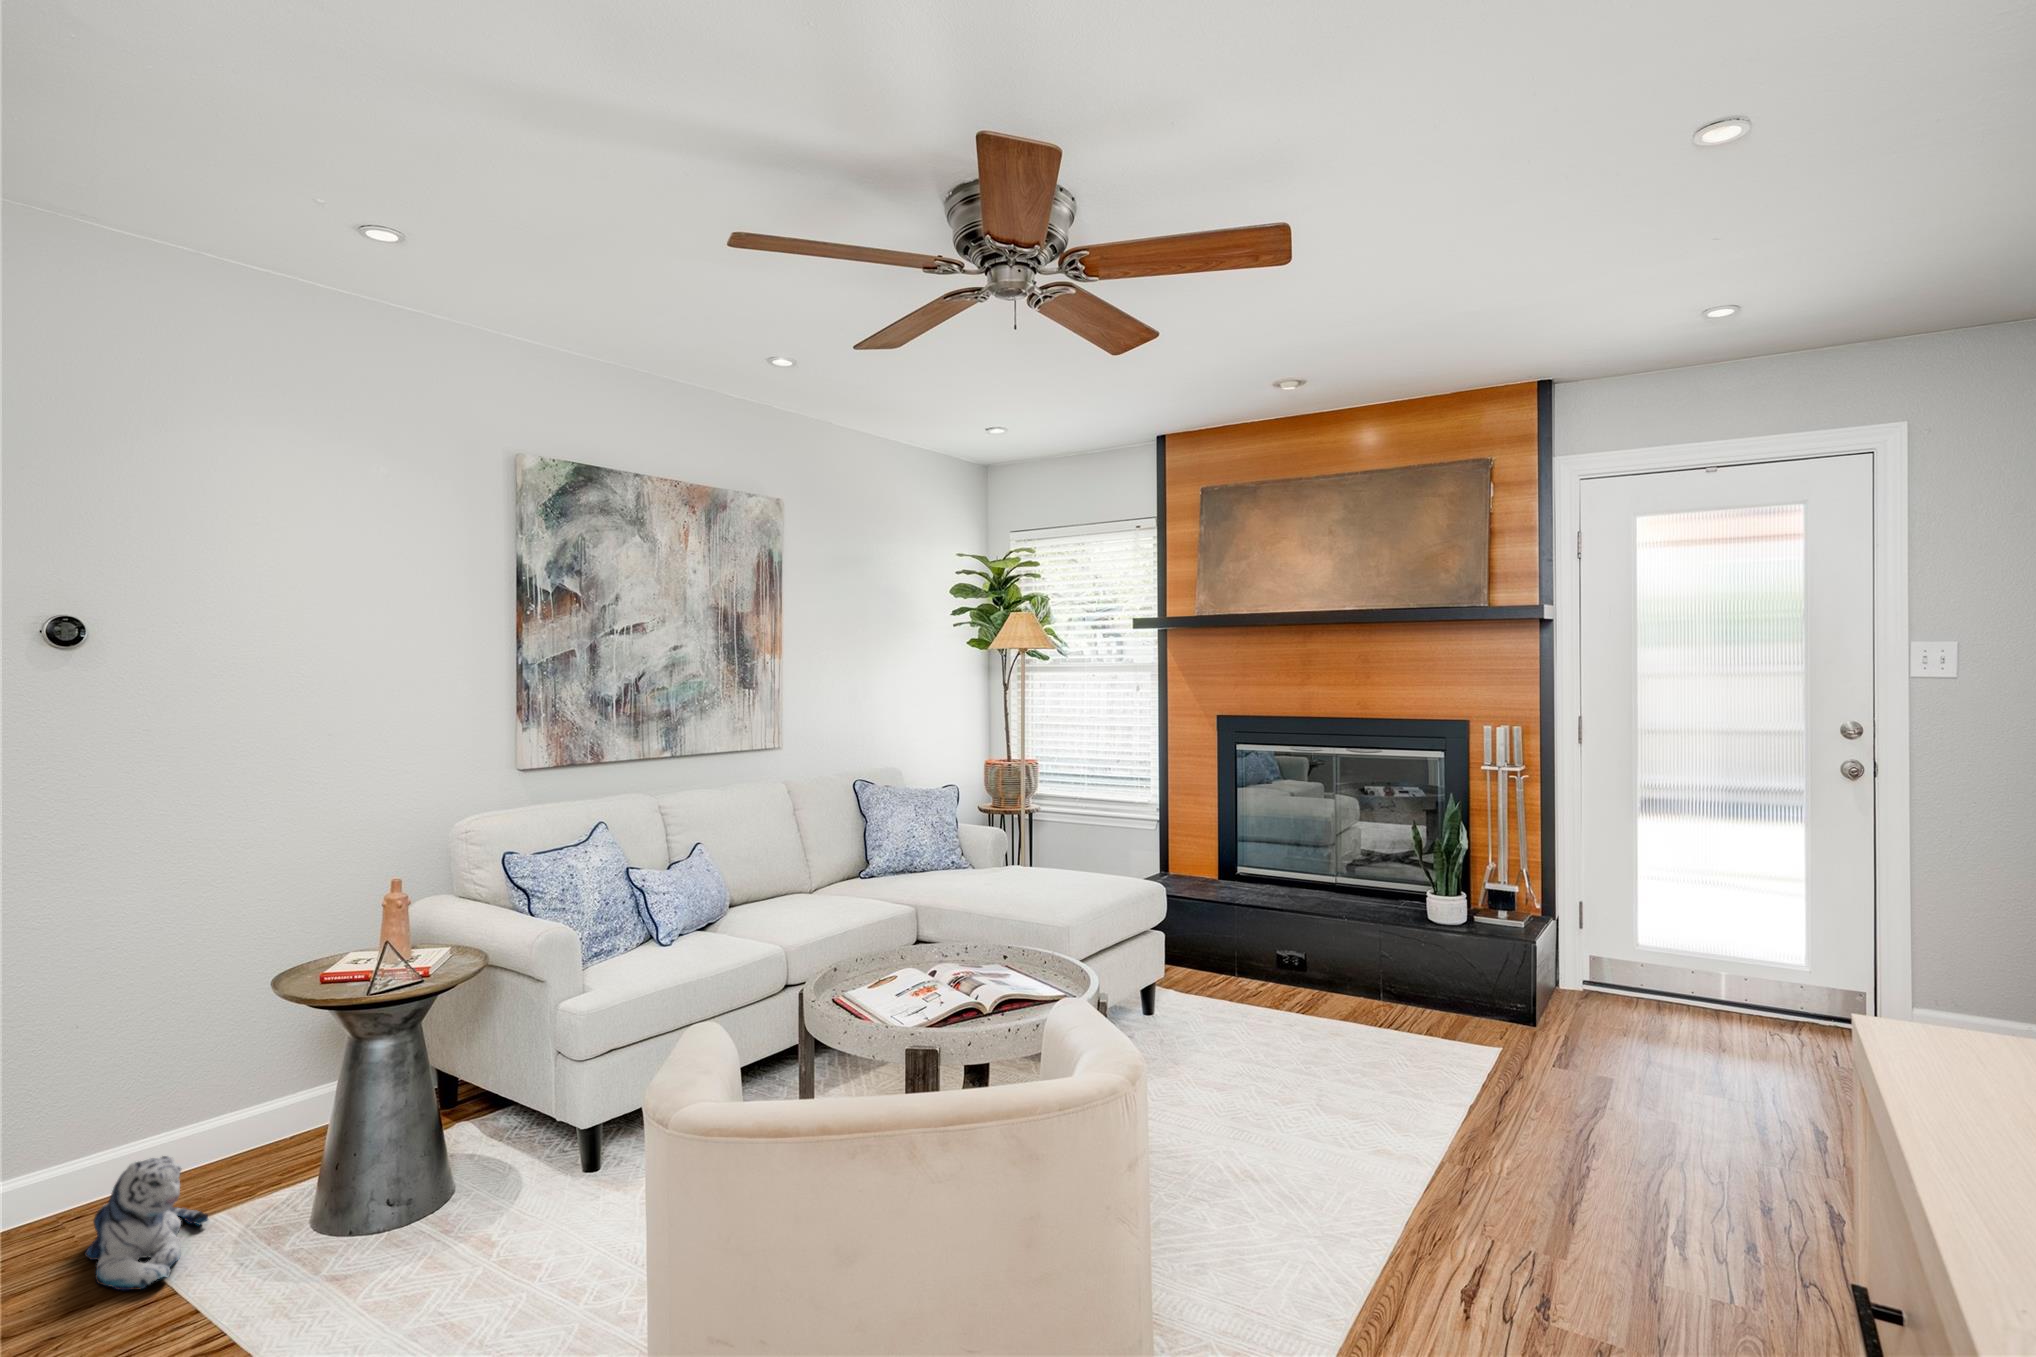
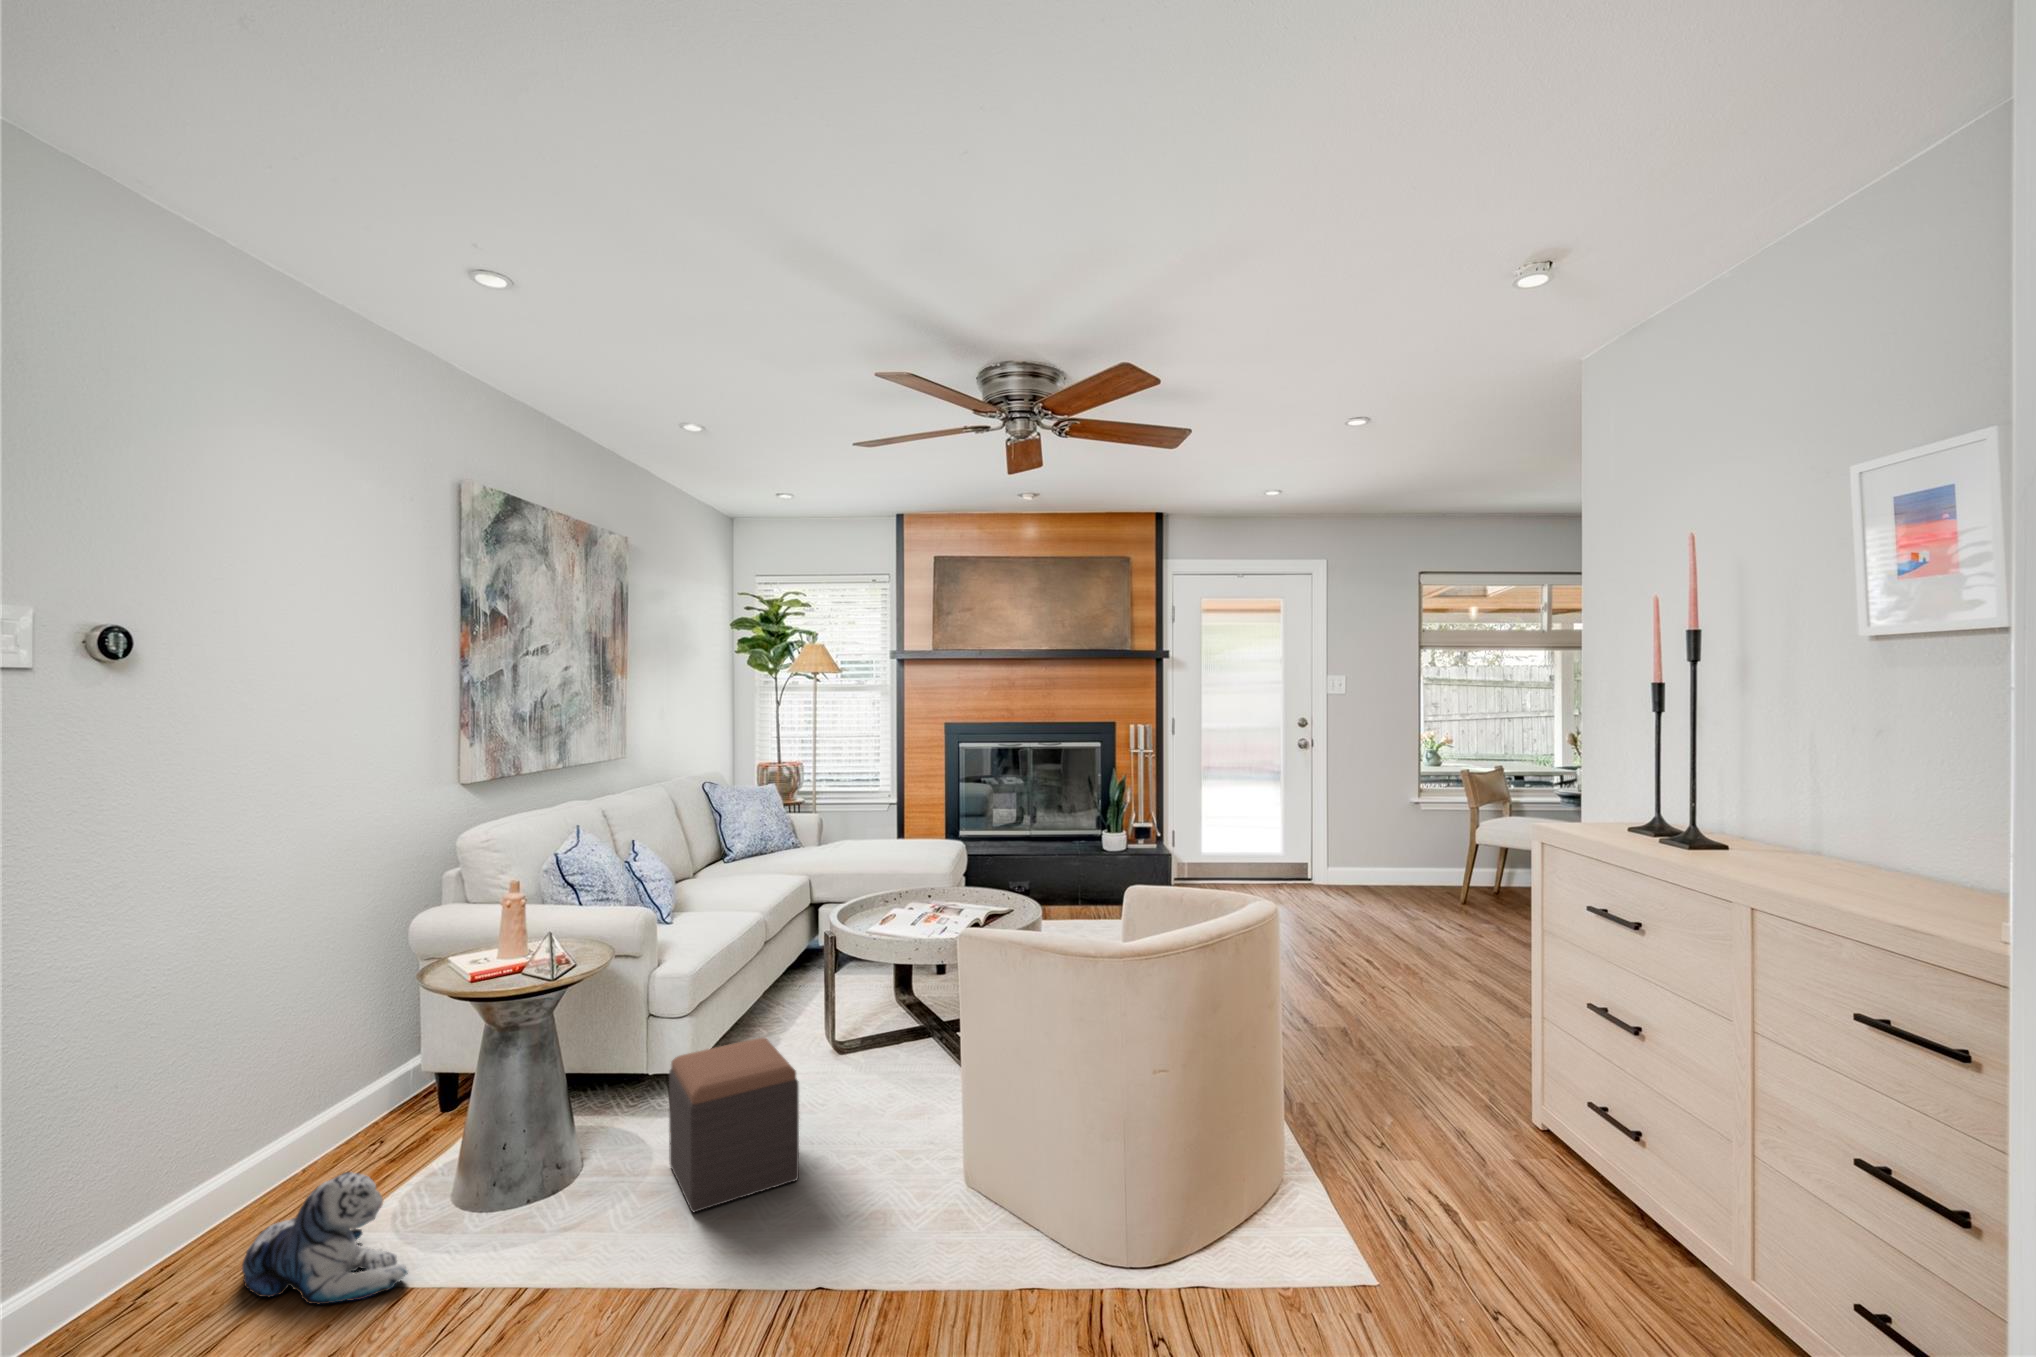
footstool: none [412,1109,598,1306] -> present [669,1038,799,1212]

